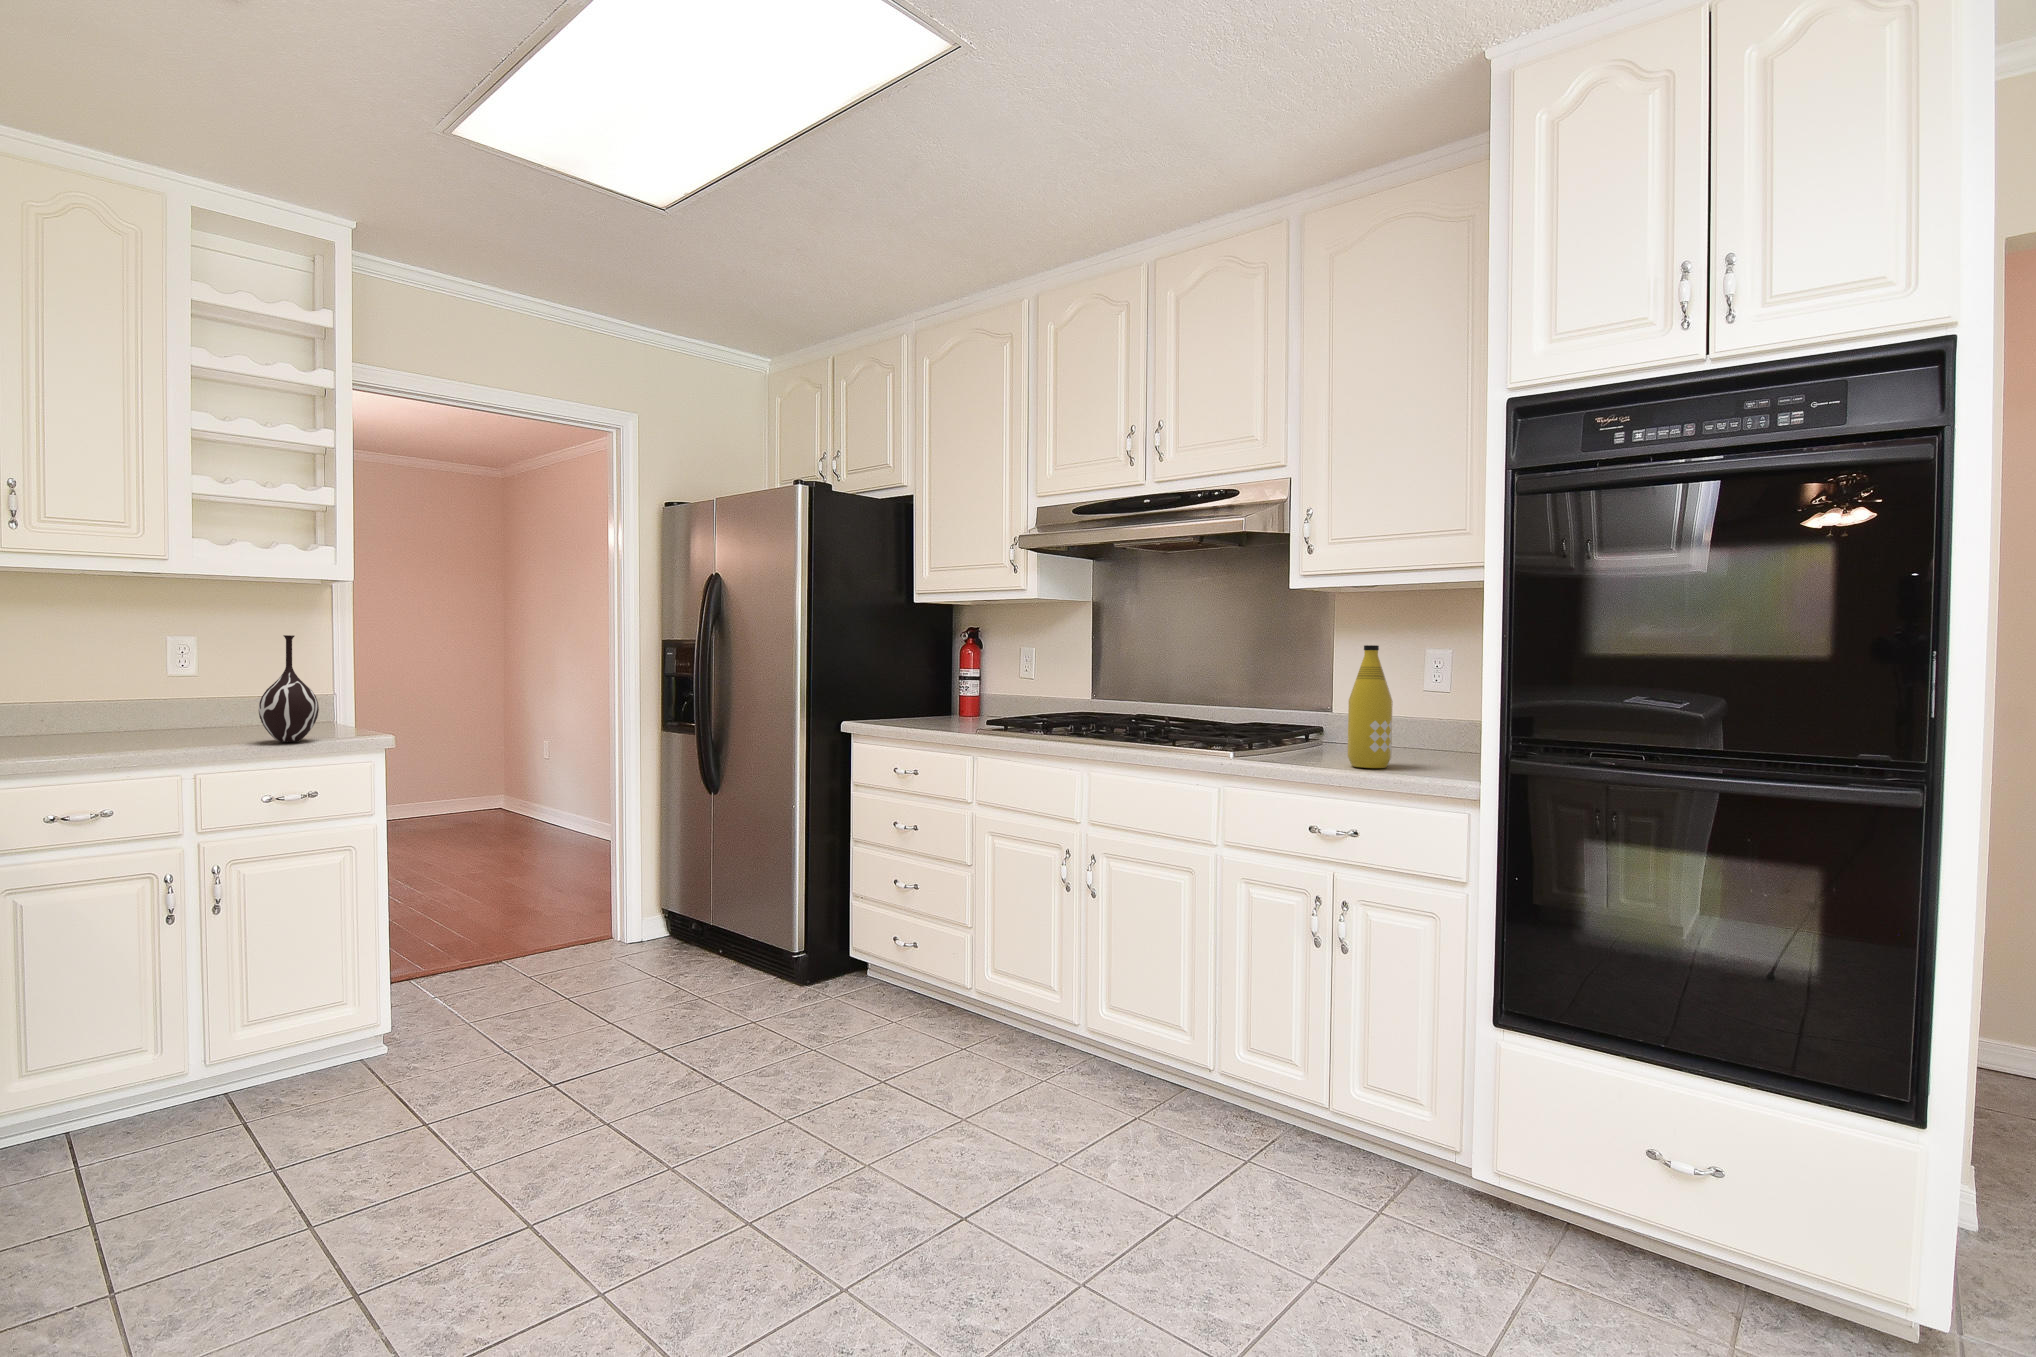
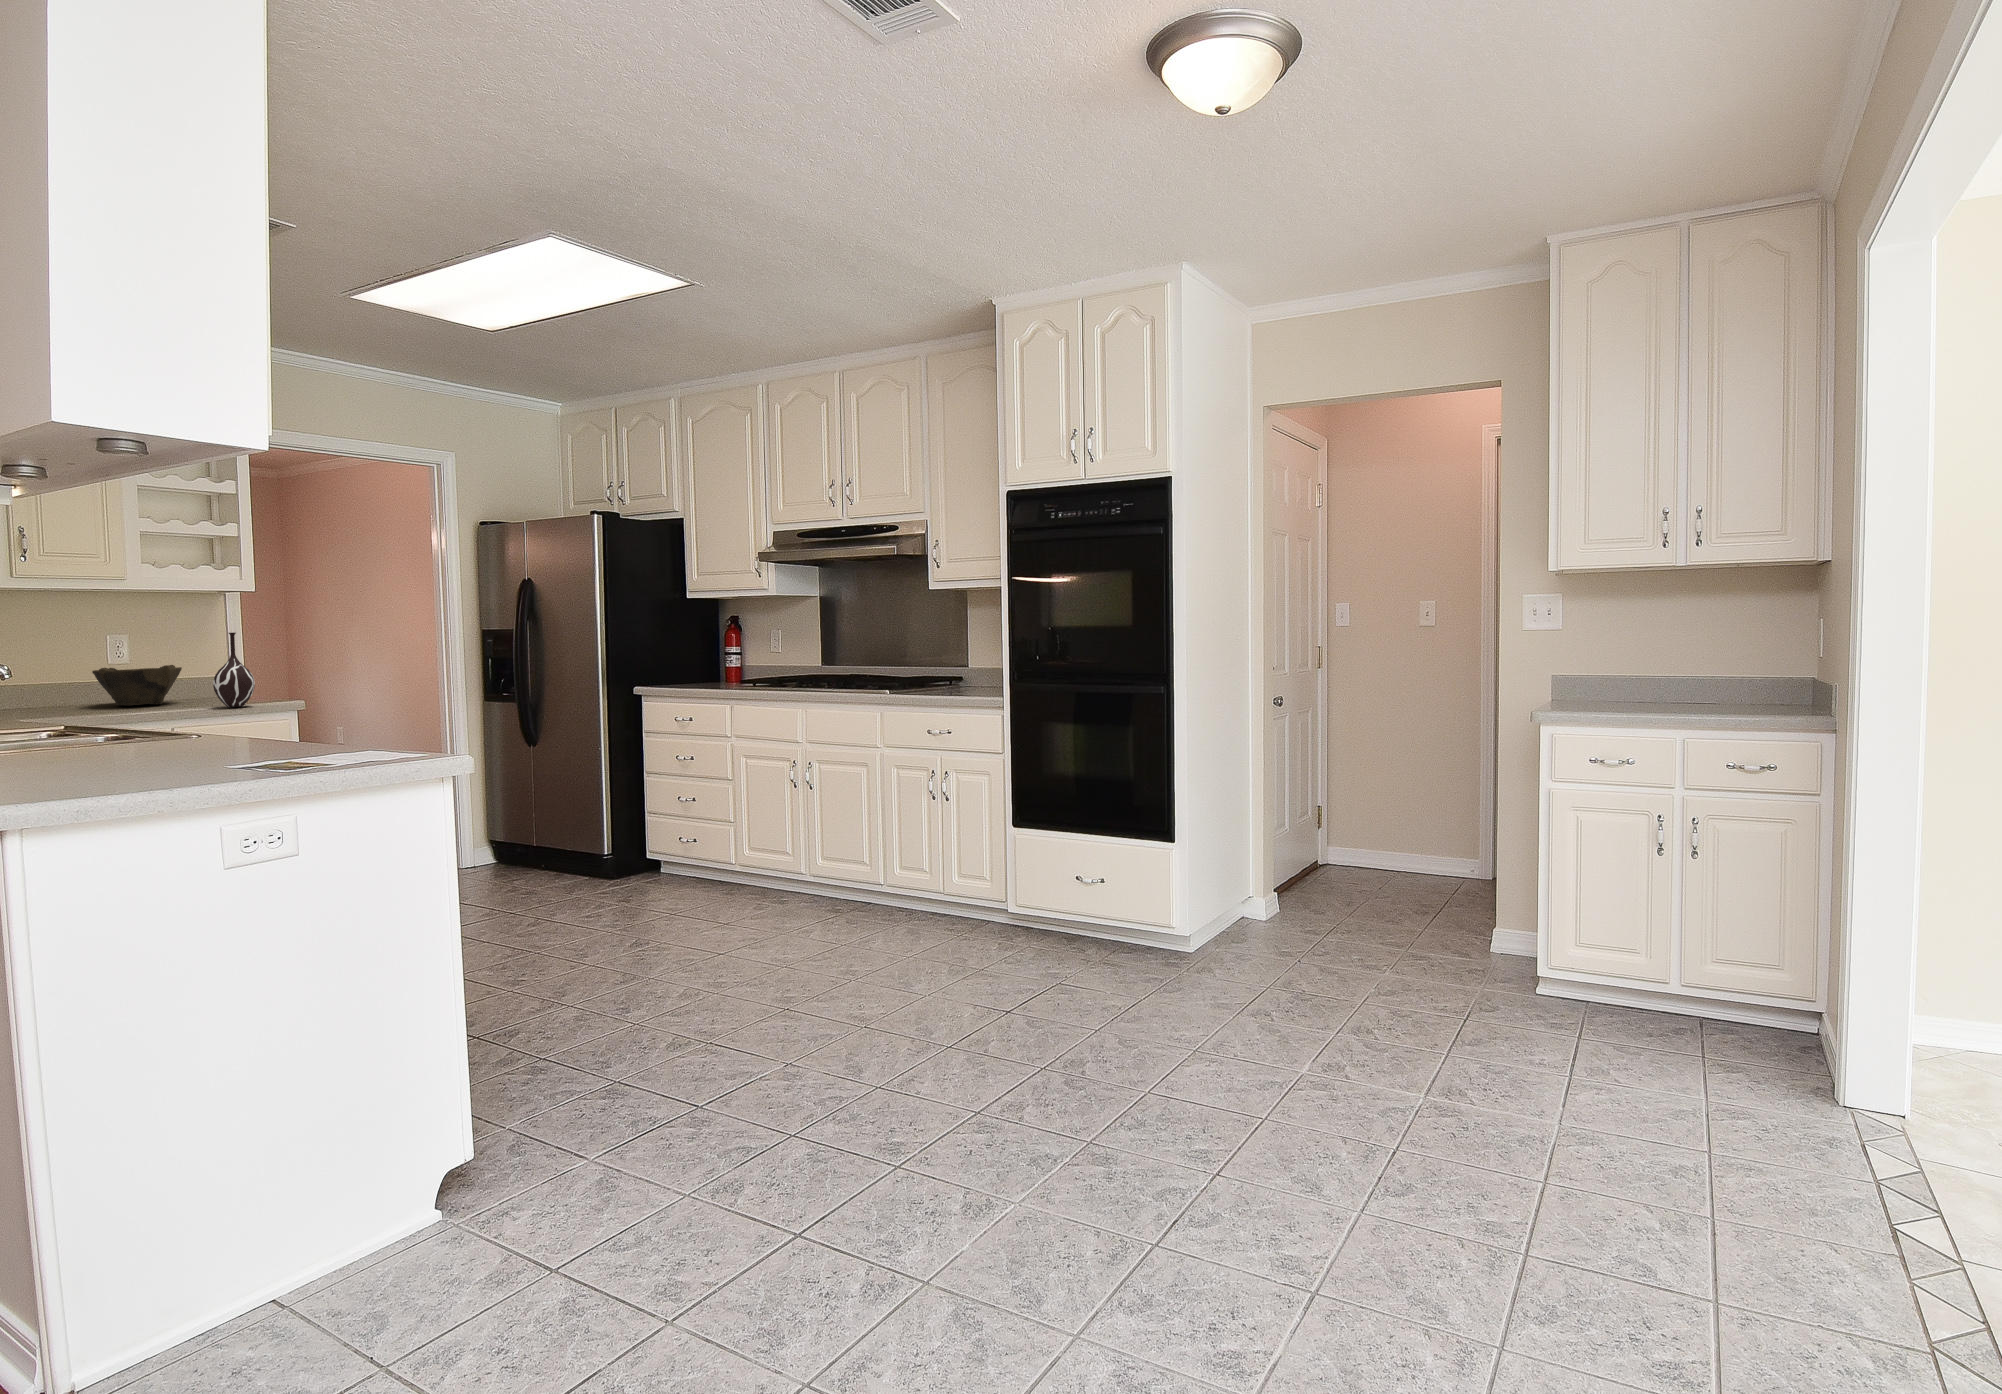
bottle: present [1348,645,1393,768] -> none [955,625,980,697]
bowl: none [114,678,240,734] -> present [92,665,182,705]

